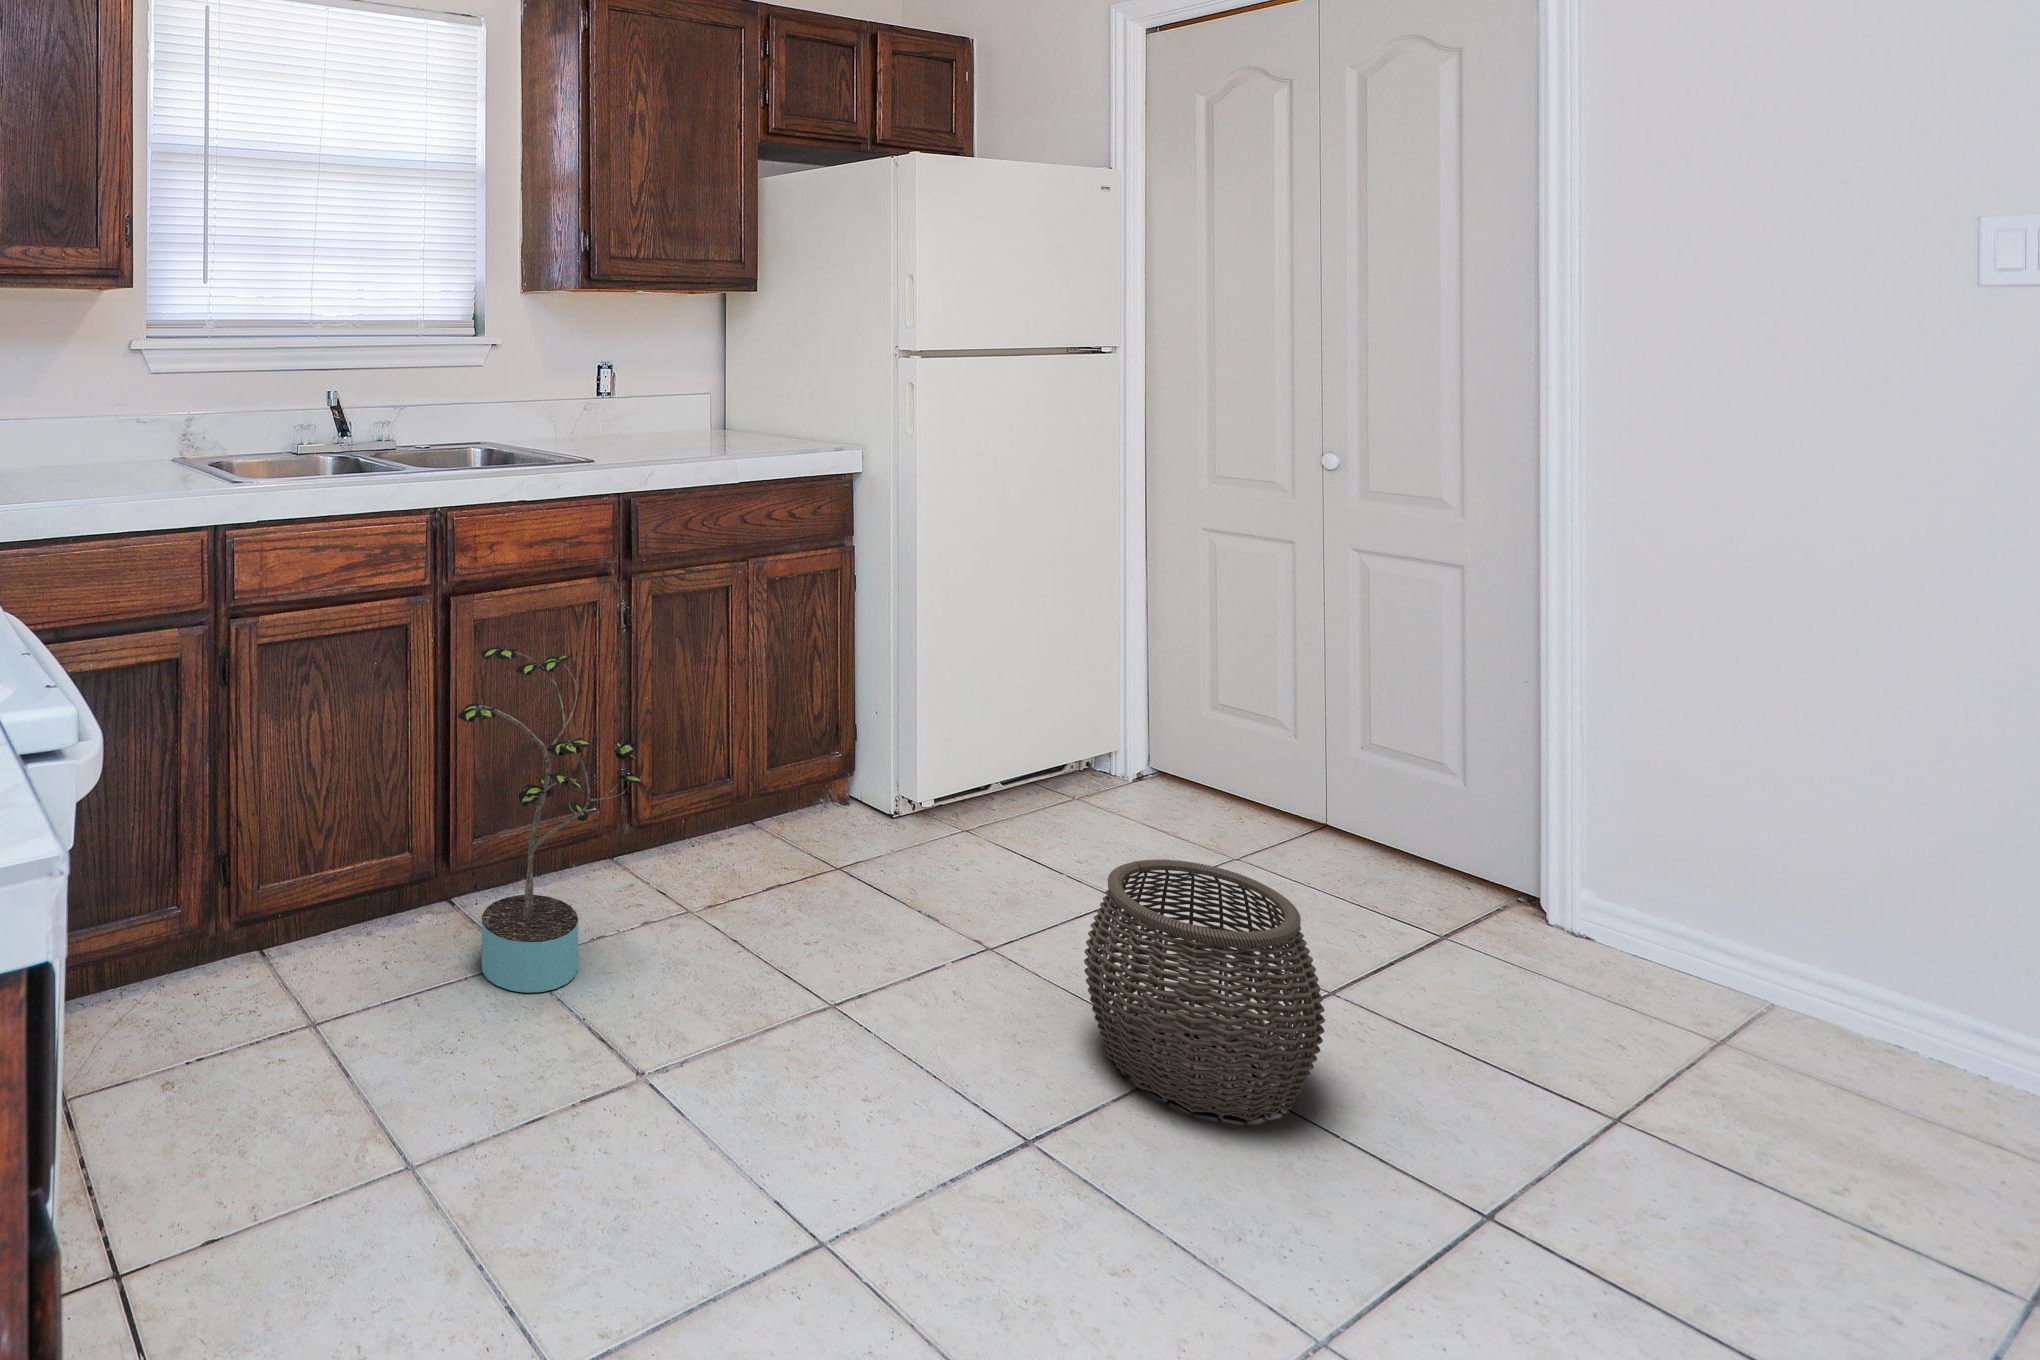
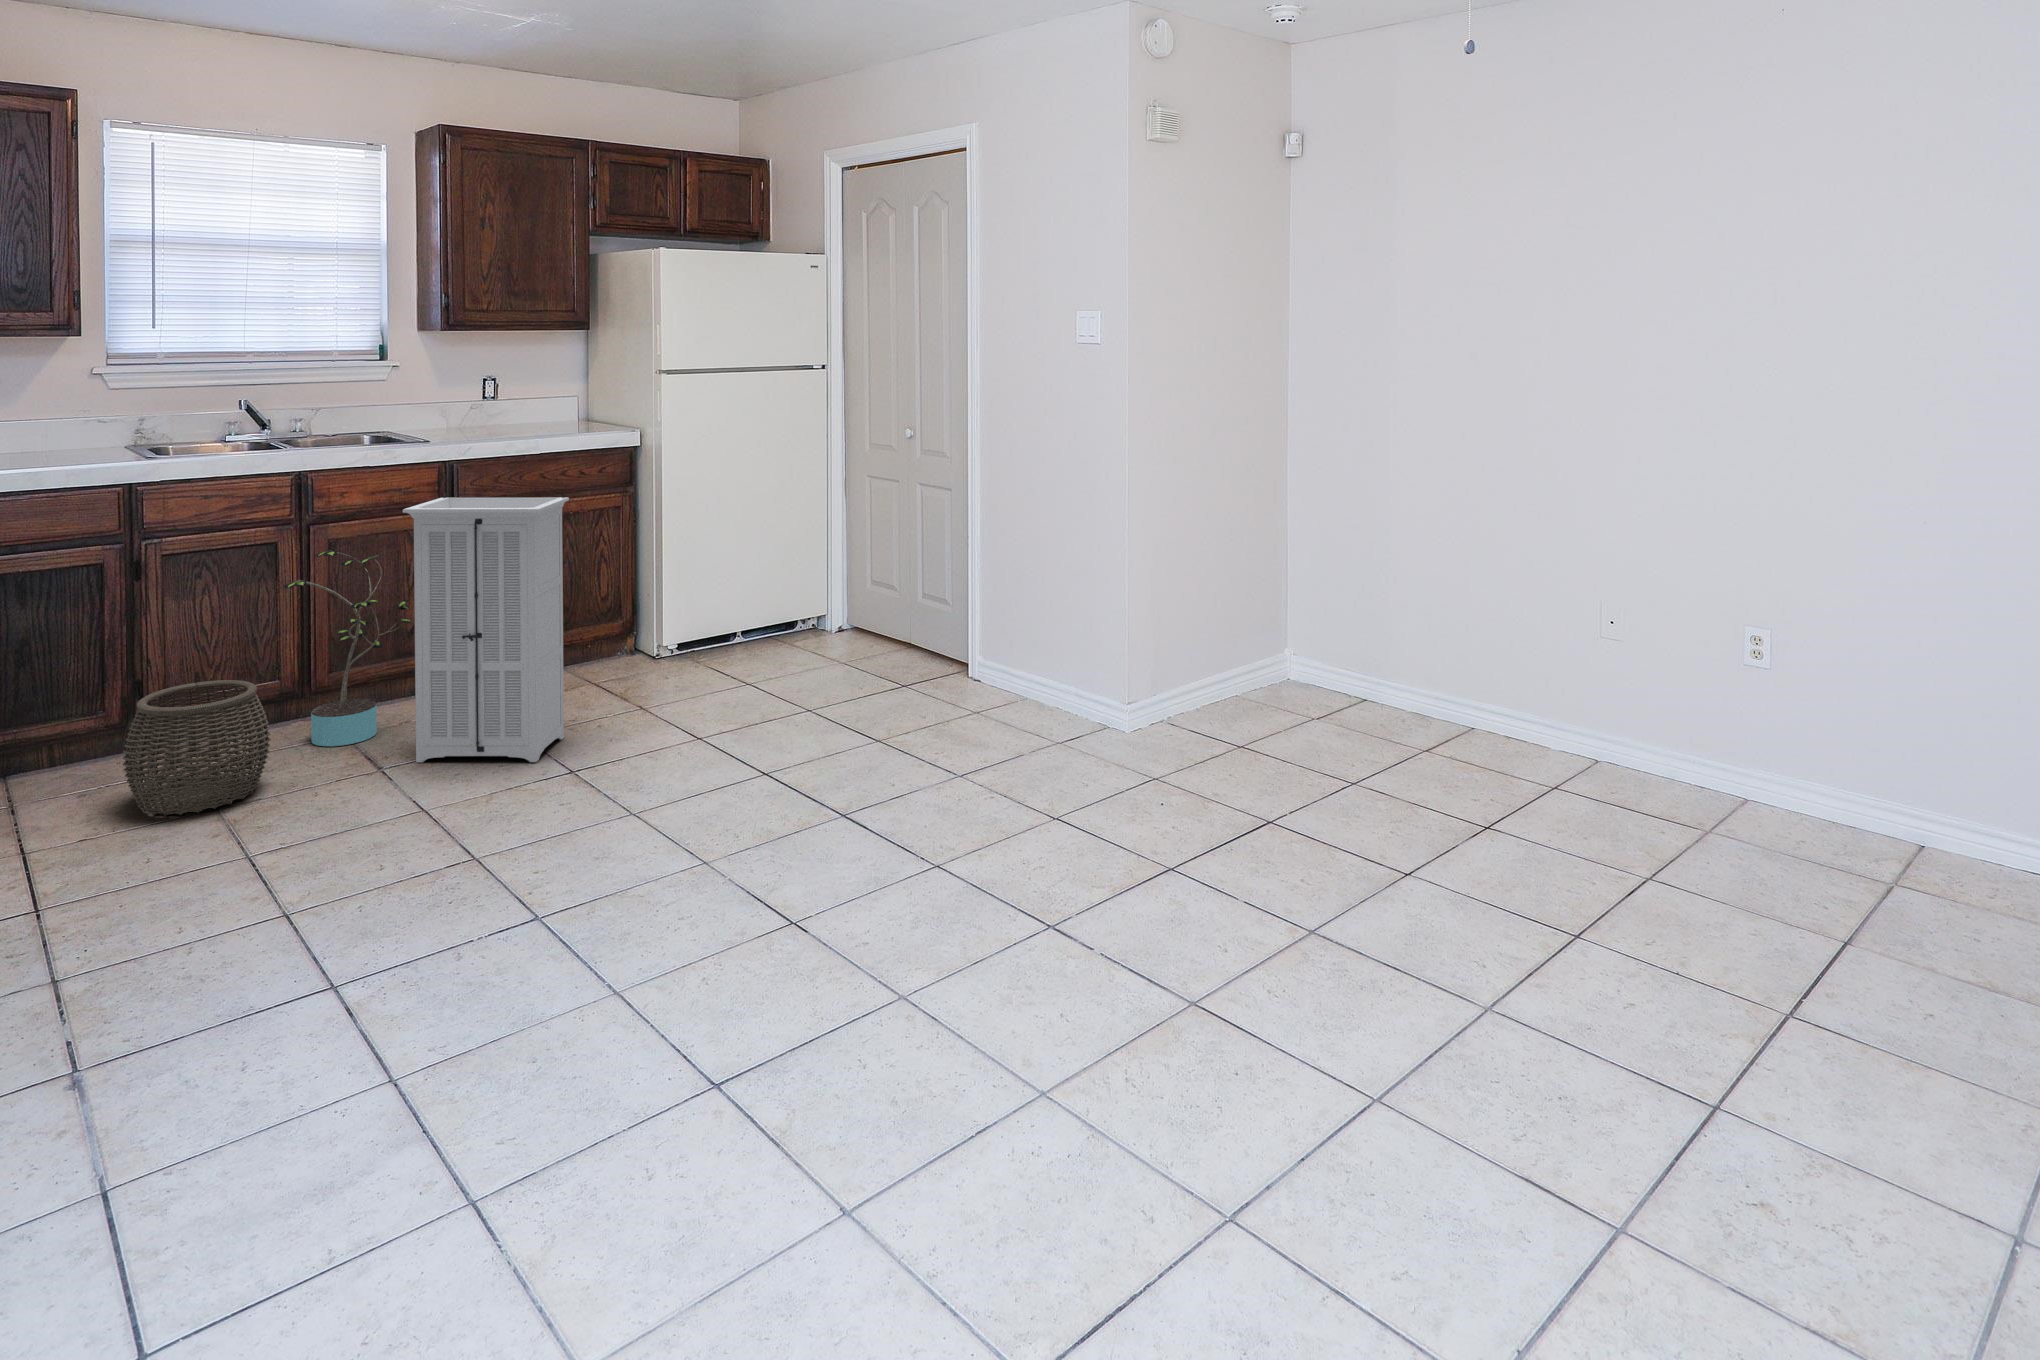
storage cabinet: none [689,565,951,1095] -> present [403,493,569,762]
woven basket: present [1084,859,1325,1121] -> present [123,680,271,816]

